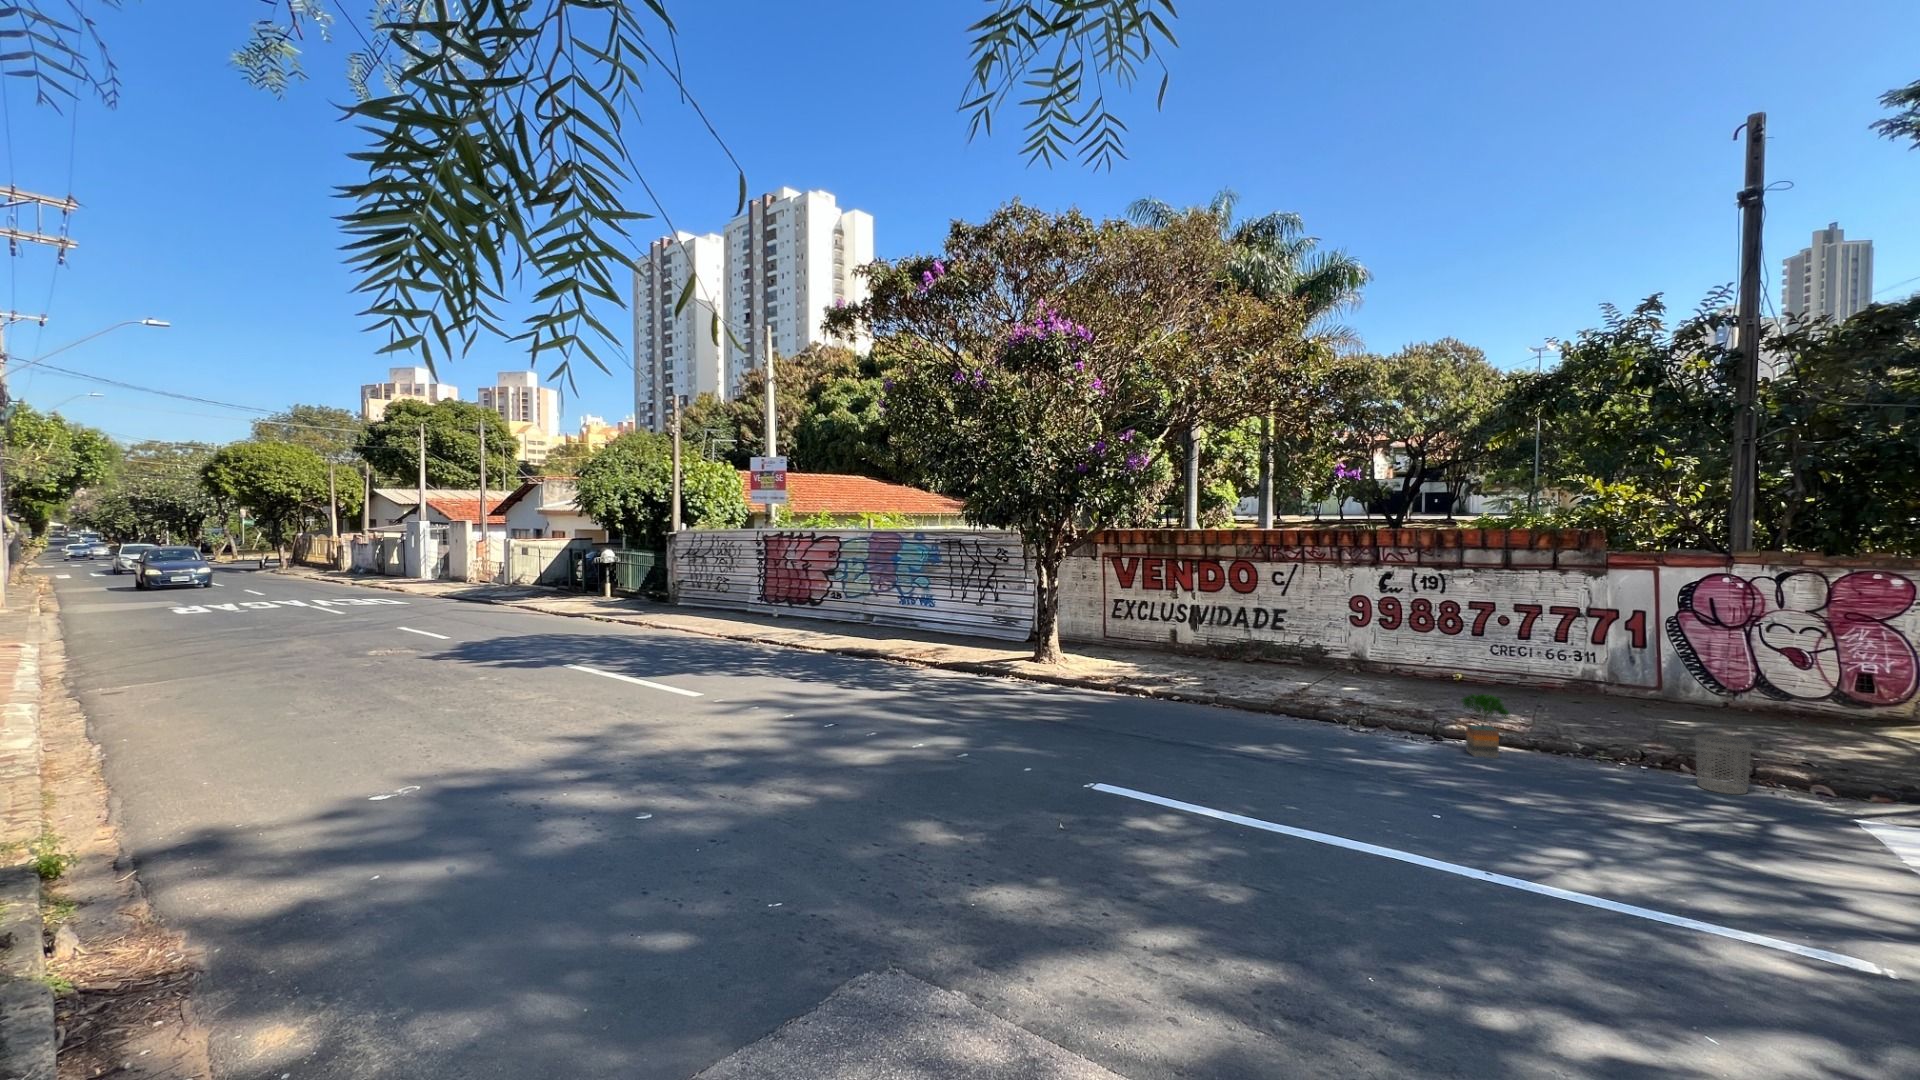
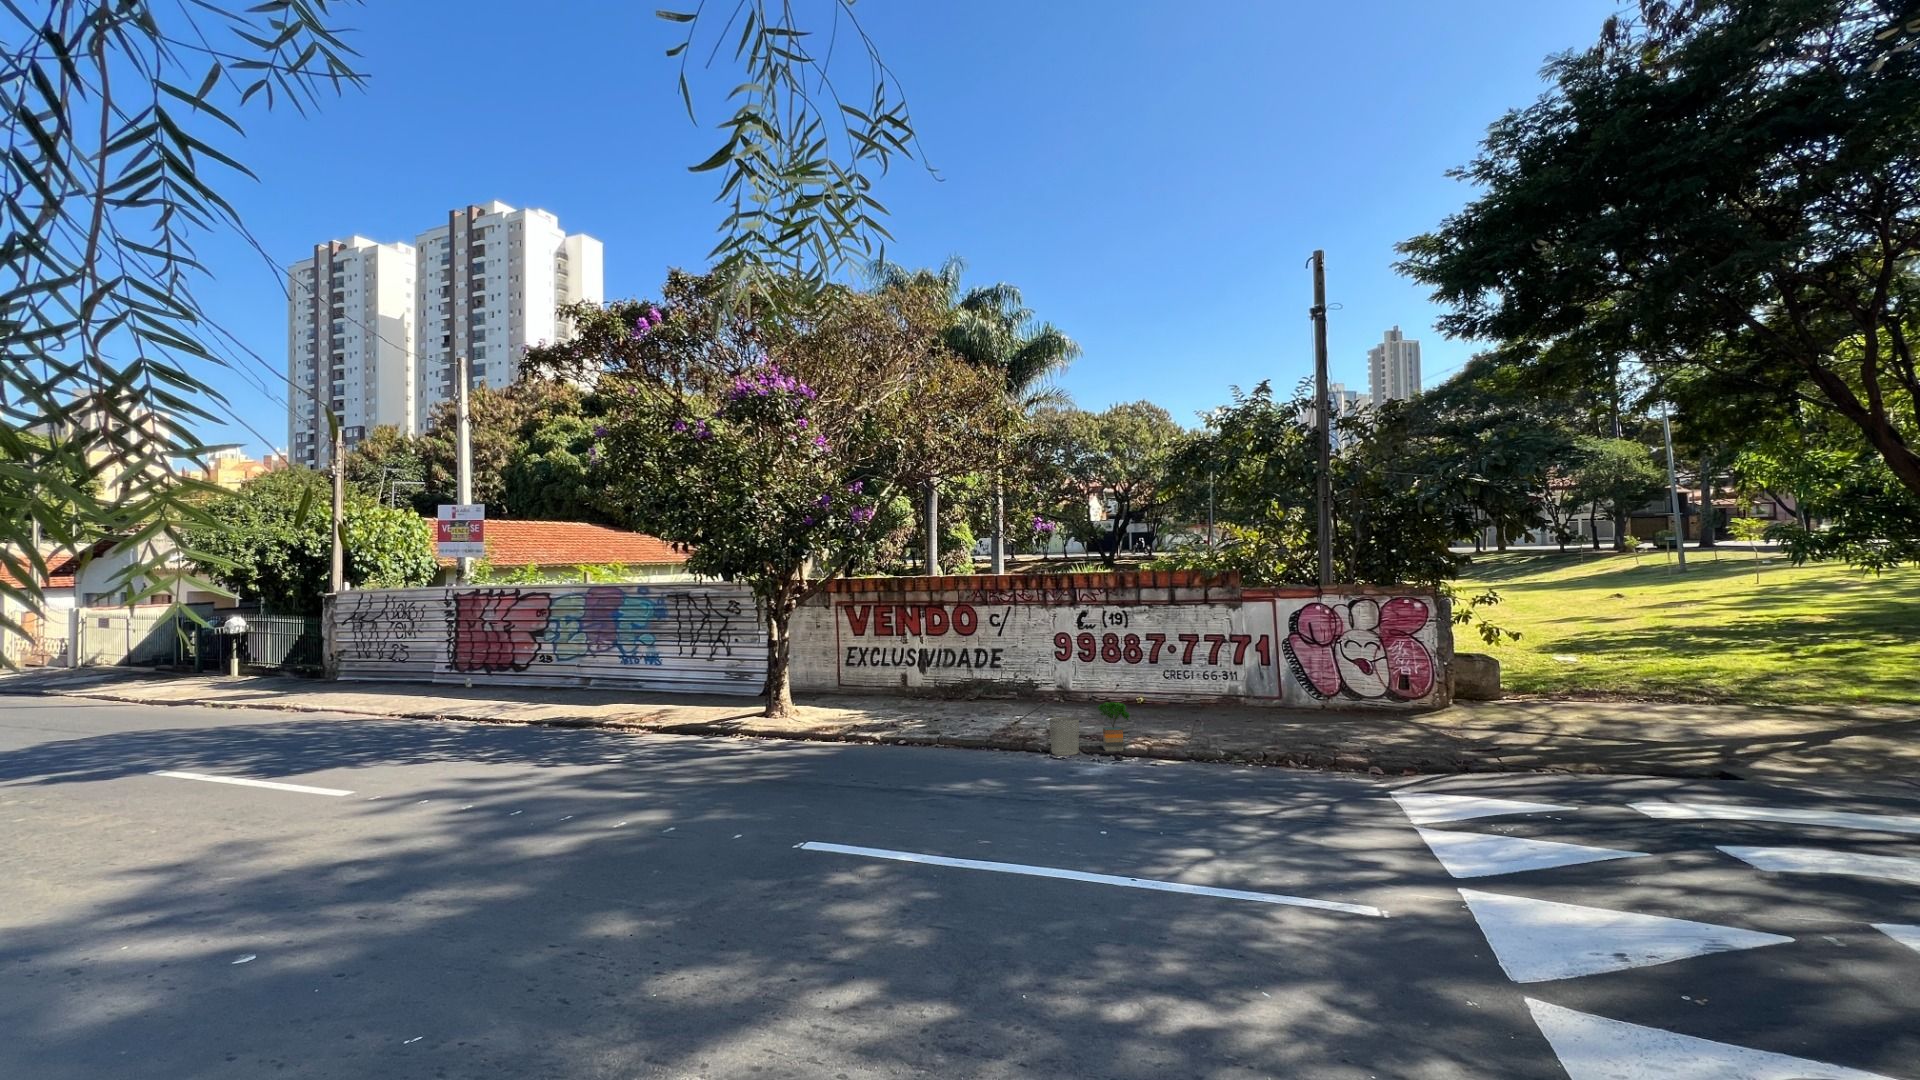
waste bin: present [1695,735,1751,794] -> present [1050,717,1079,755]

